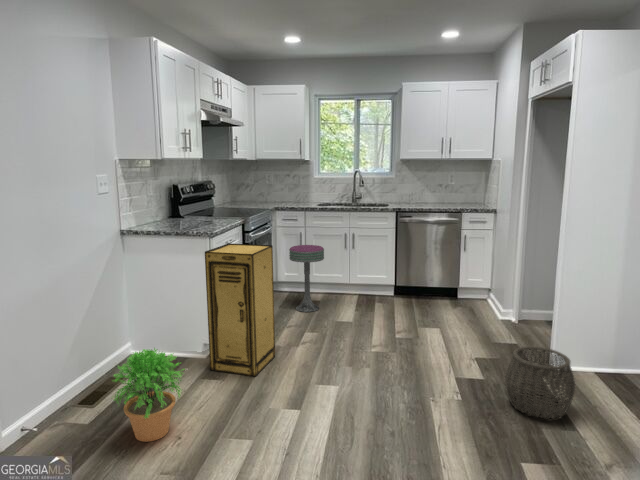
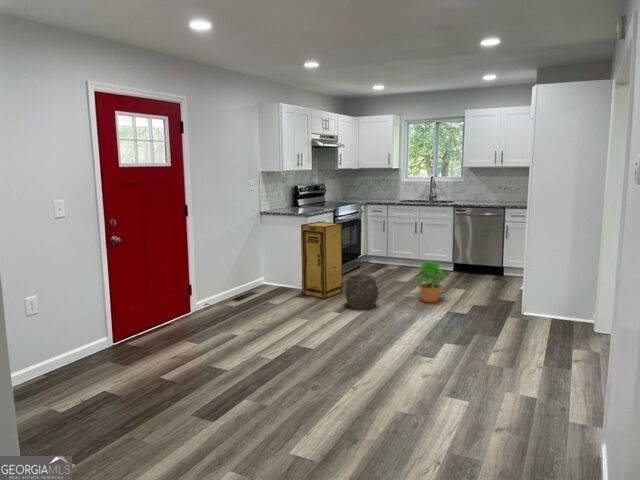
bar stool: present [289,245,324,312] -> none [370,229,394,275]
woven basket: present [505,346,575,419] -> present [345,275,378,309]
potted plant: present [114,348,182,442] -> present [416,260,445,302]

